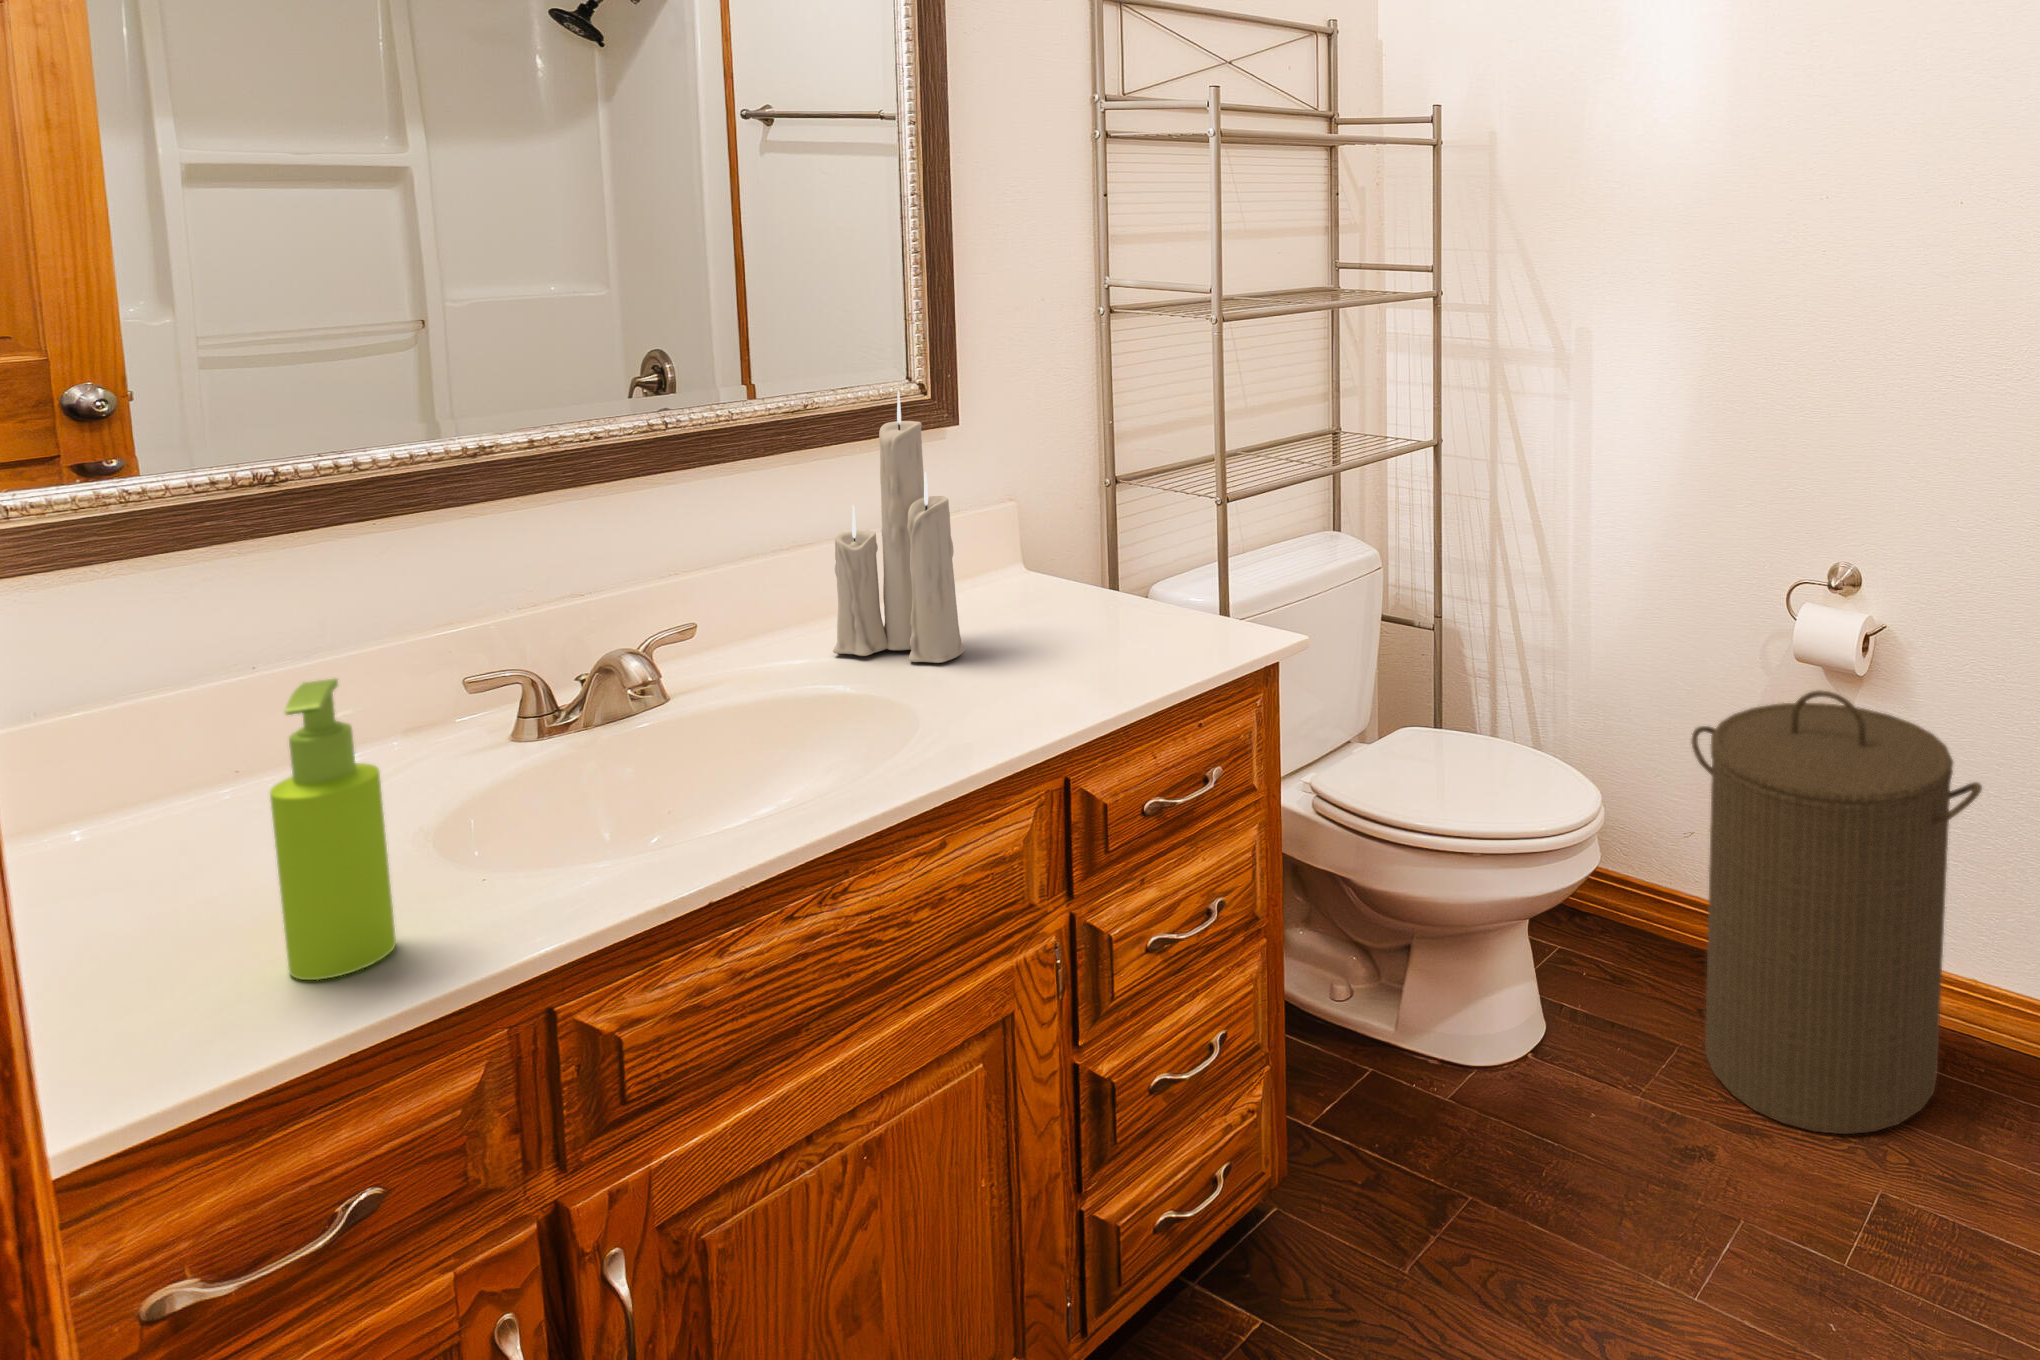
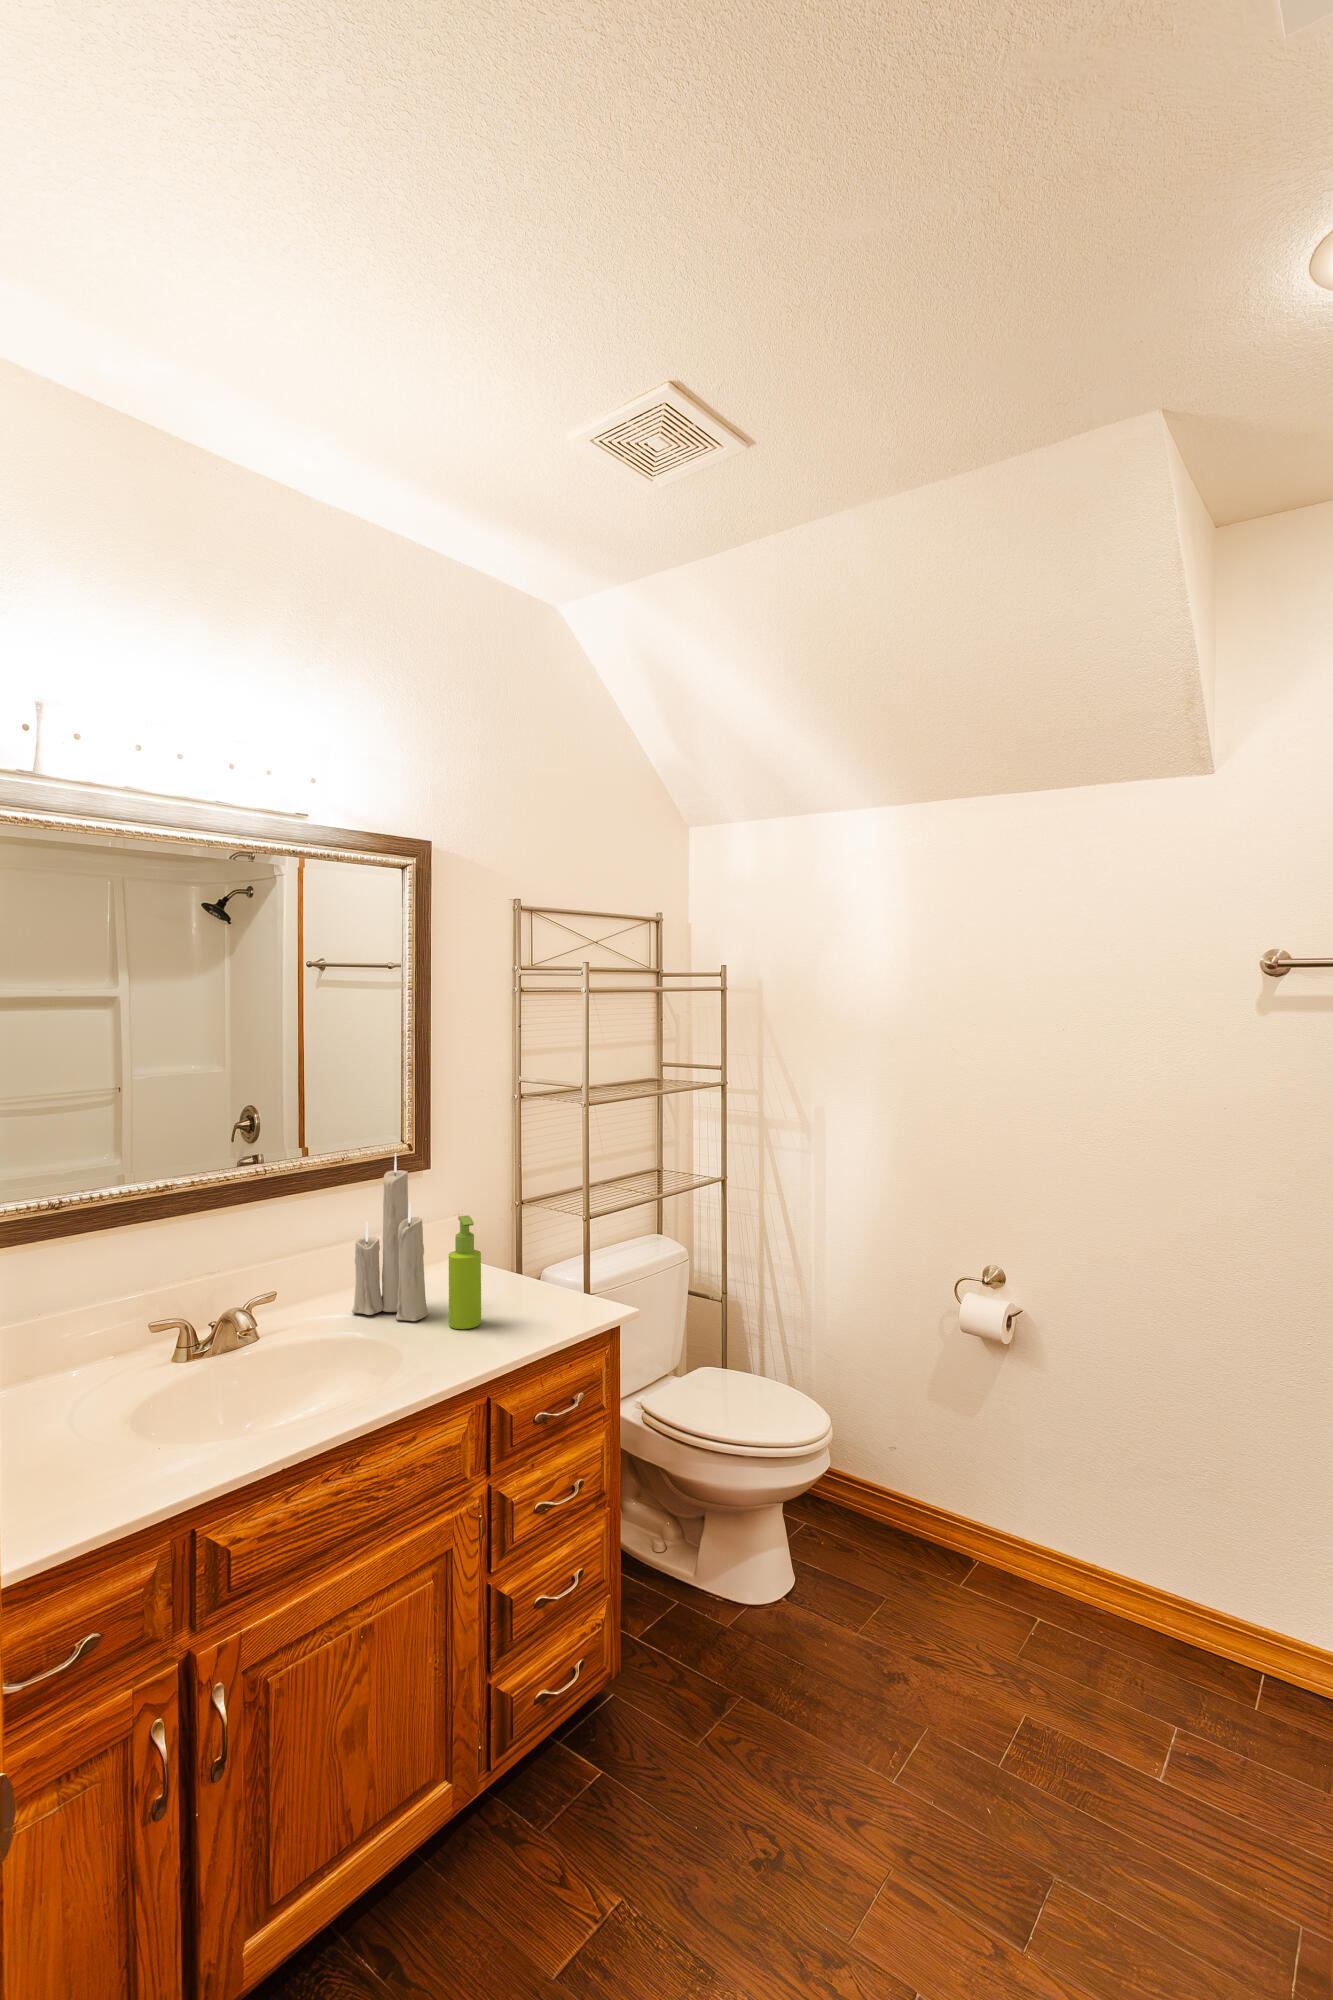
soap dispenser: present [270,679,396,980] -> present [449,1215,481,1329]
laundry hamper: present [1692,691,1982,1134] -> none [892,1355,1091,1672]

